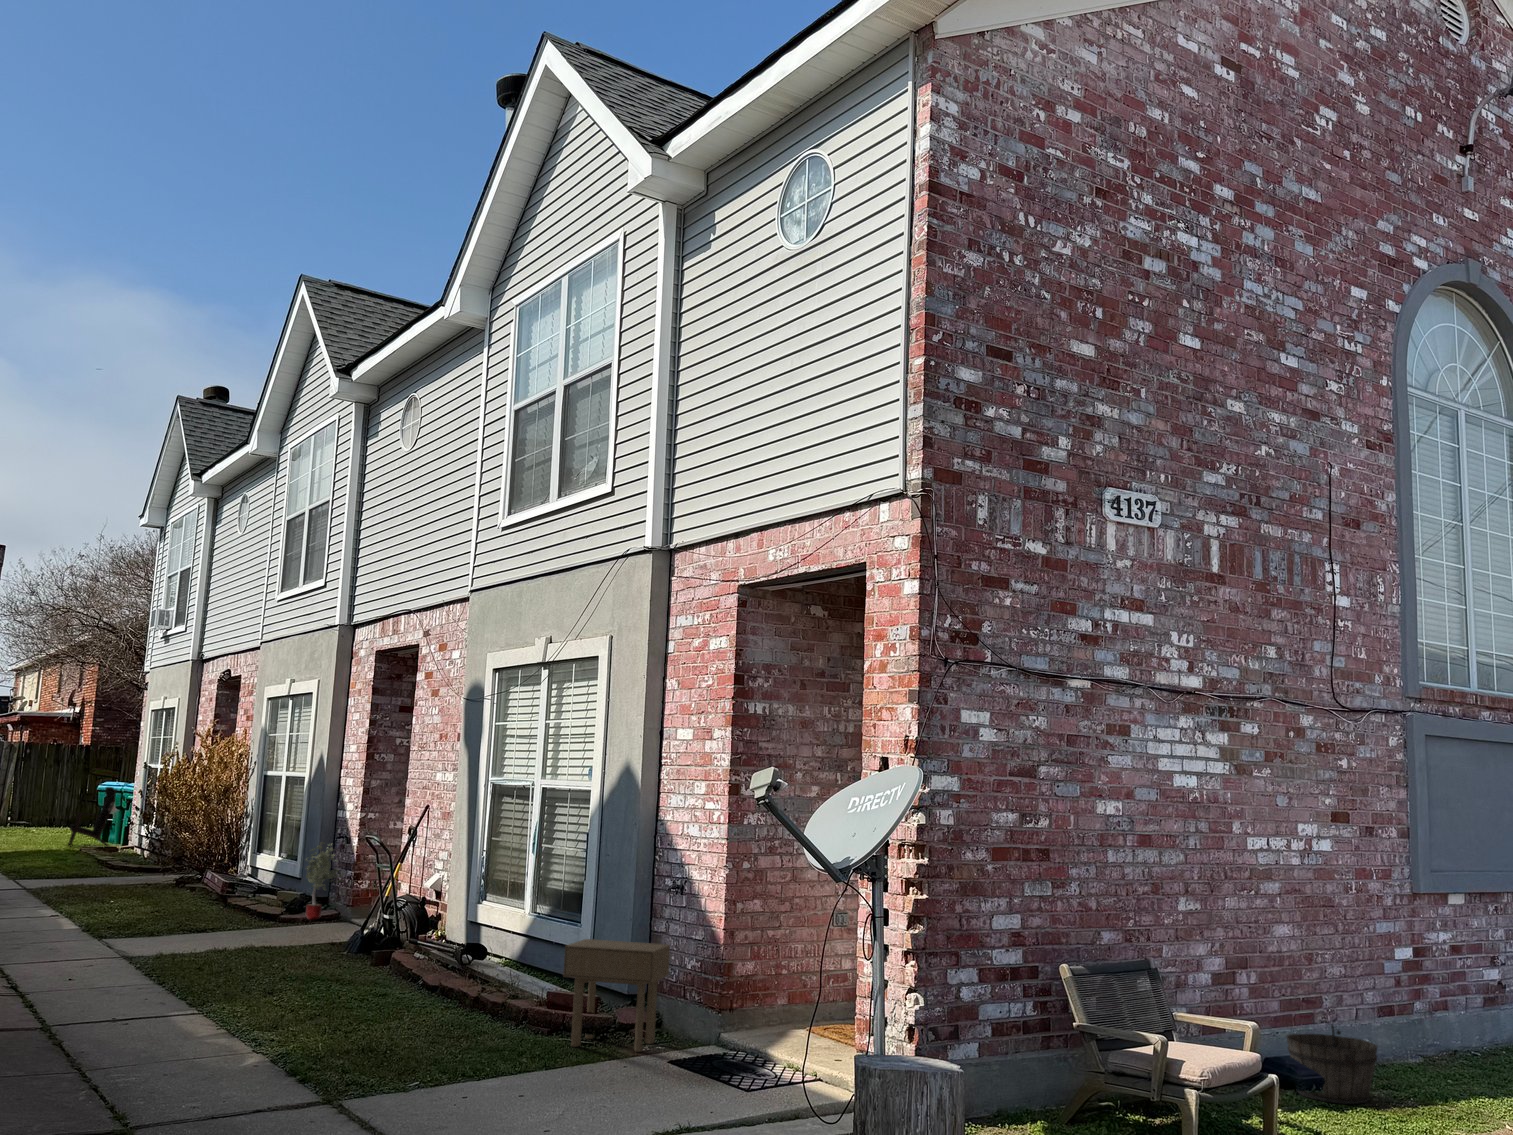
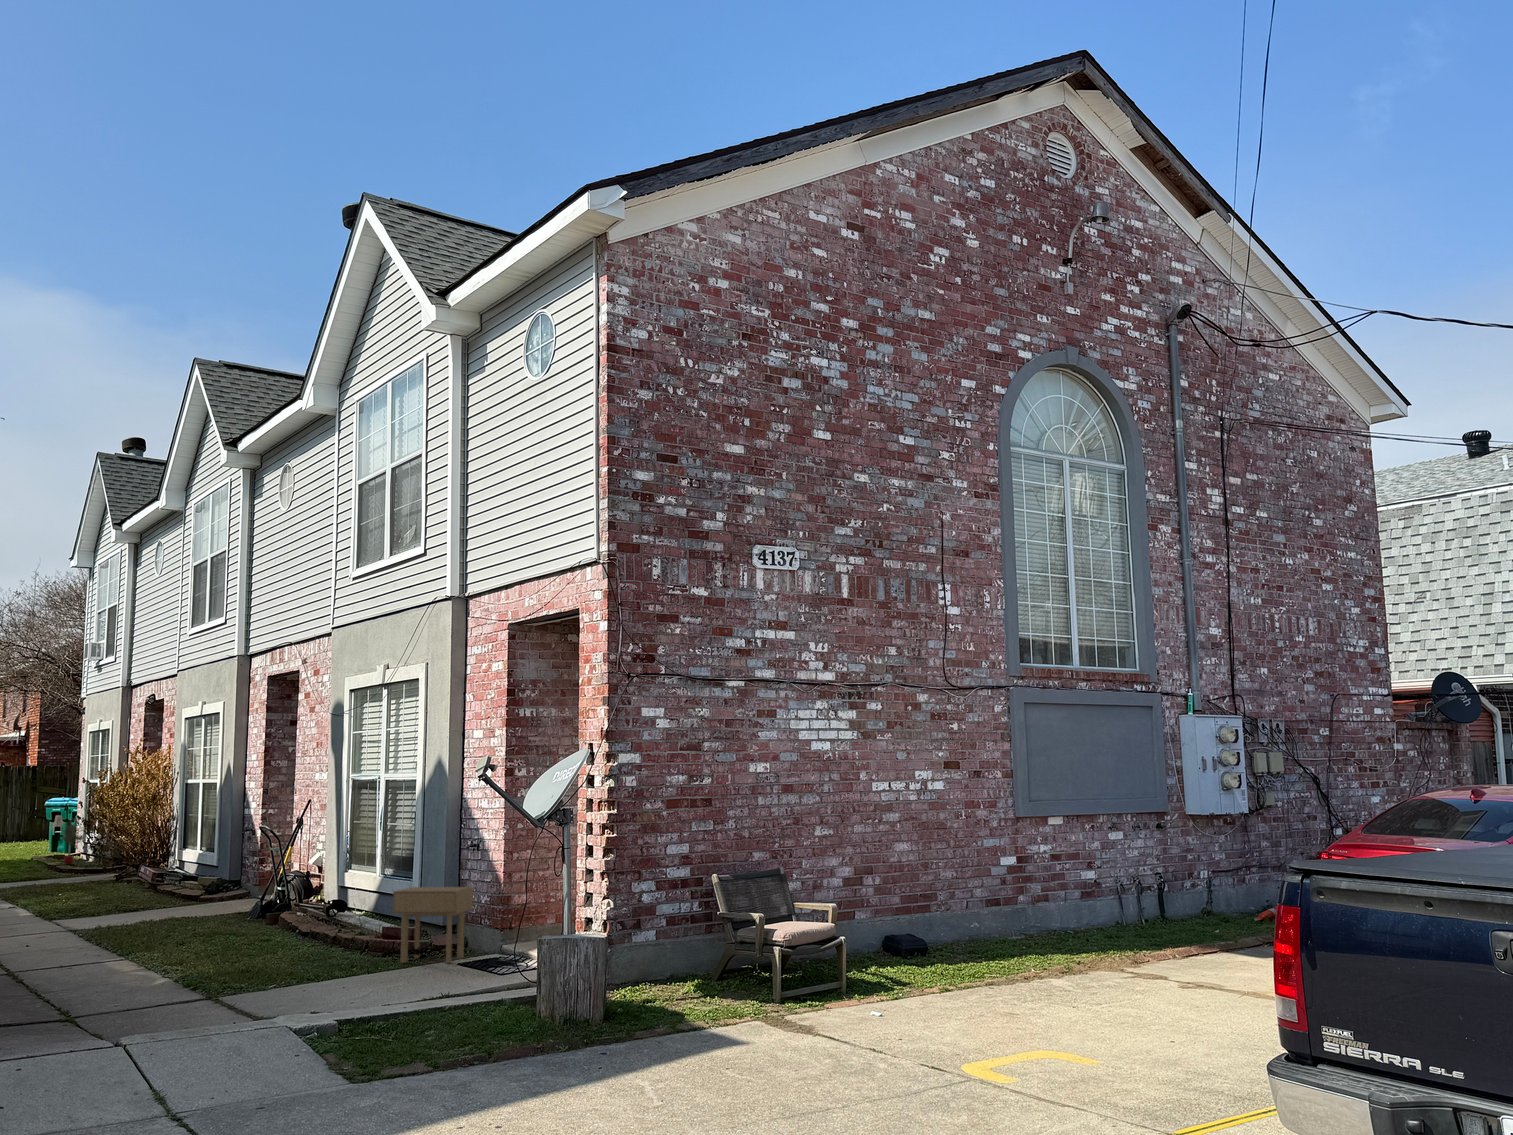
lounge chair: present [69,787,116,847] -> none [17,804,58,859]
potted tree: present [306,842,344,920] -> present [63,820,86,865]
wooden bucket: present [1287,1020,1377,1104] -> none [901,908,960,963]

